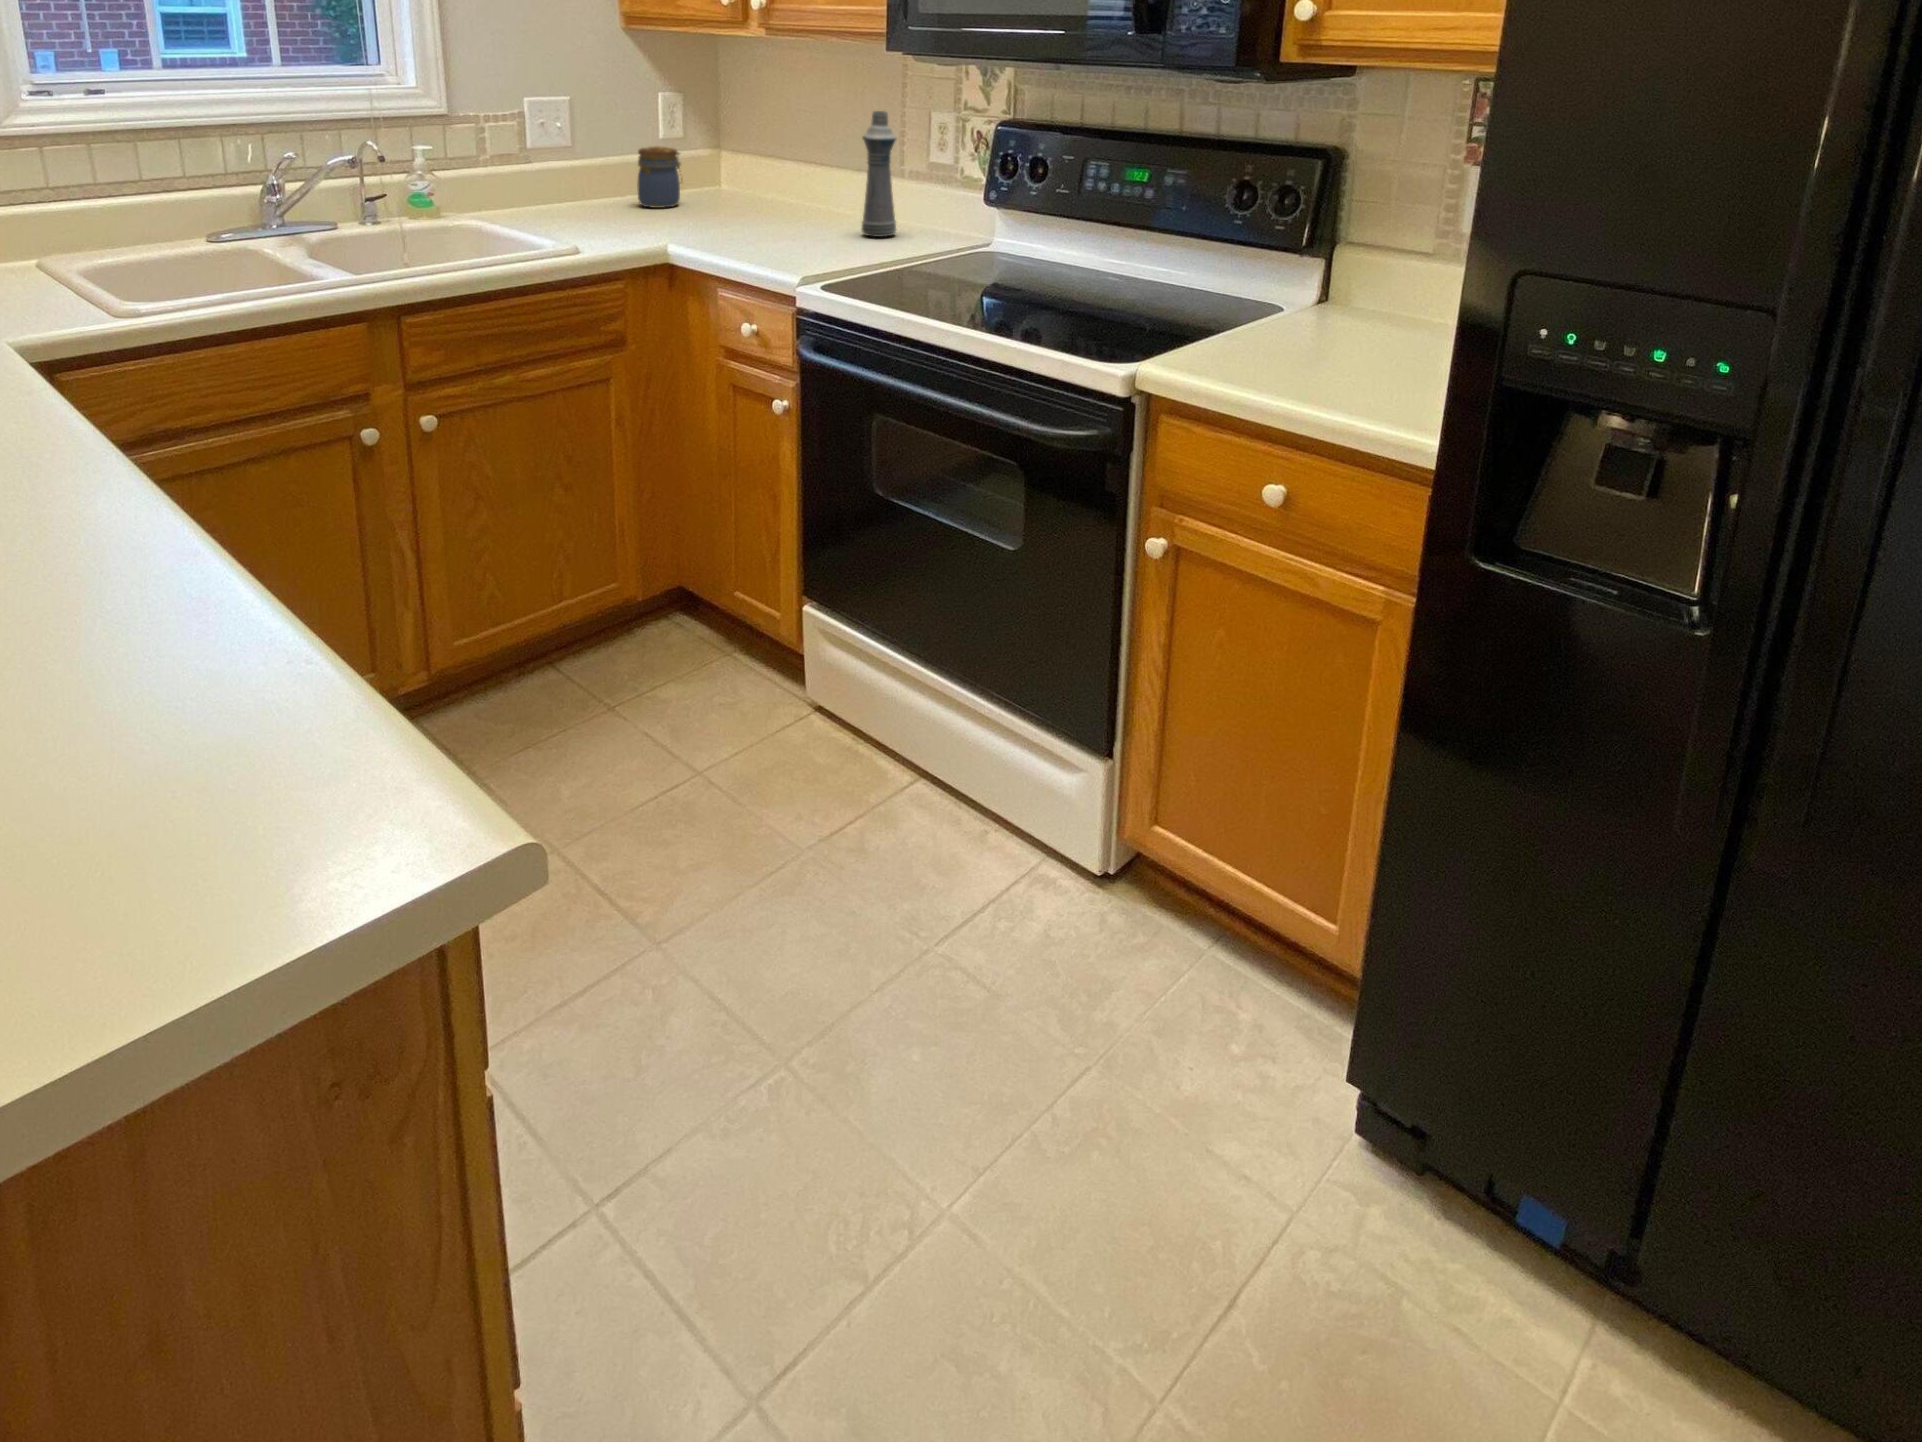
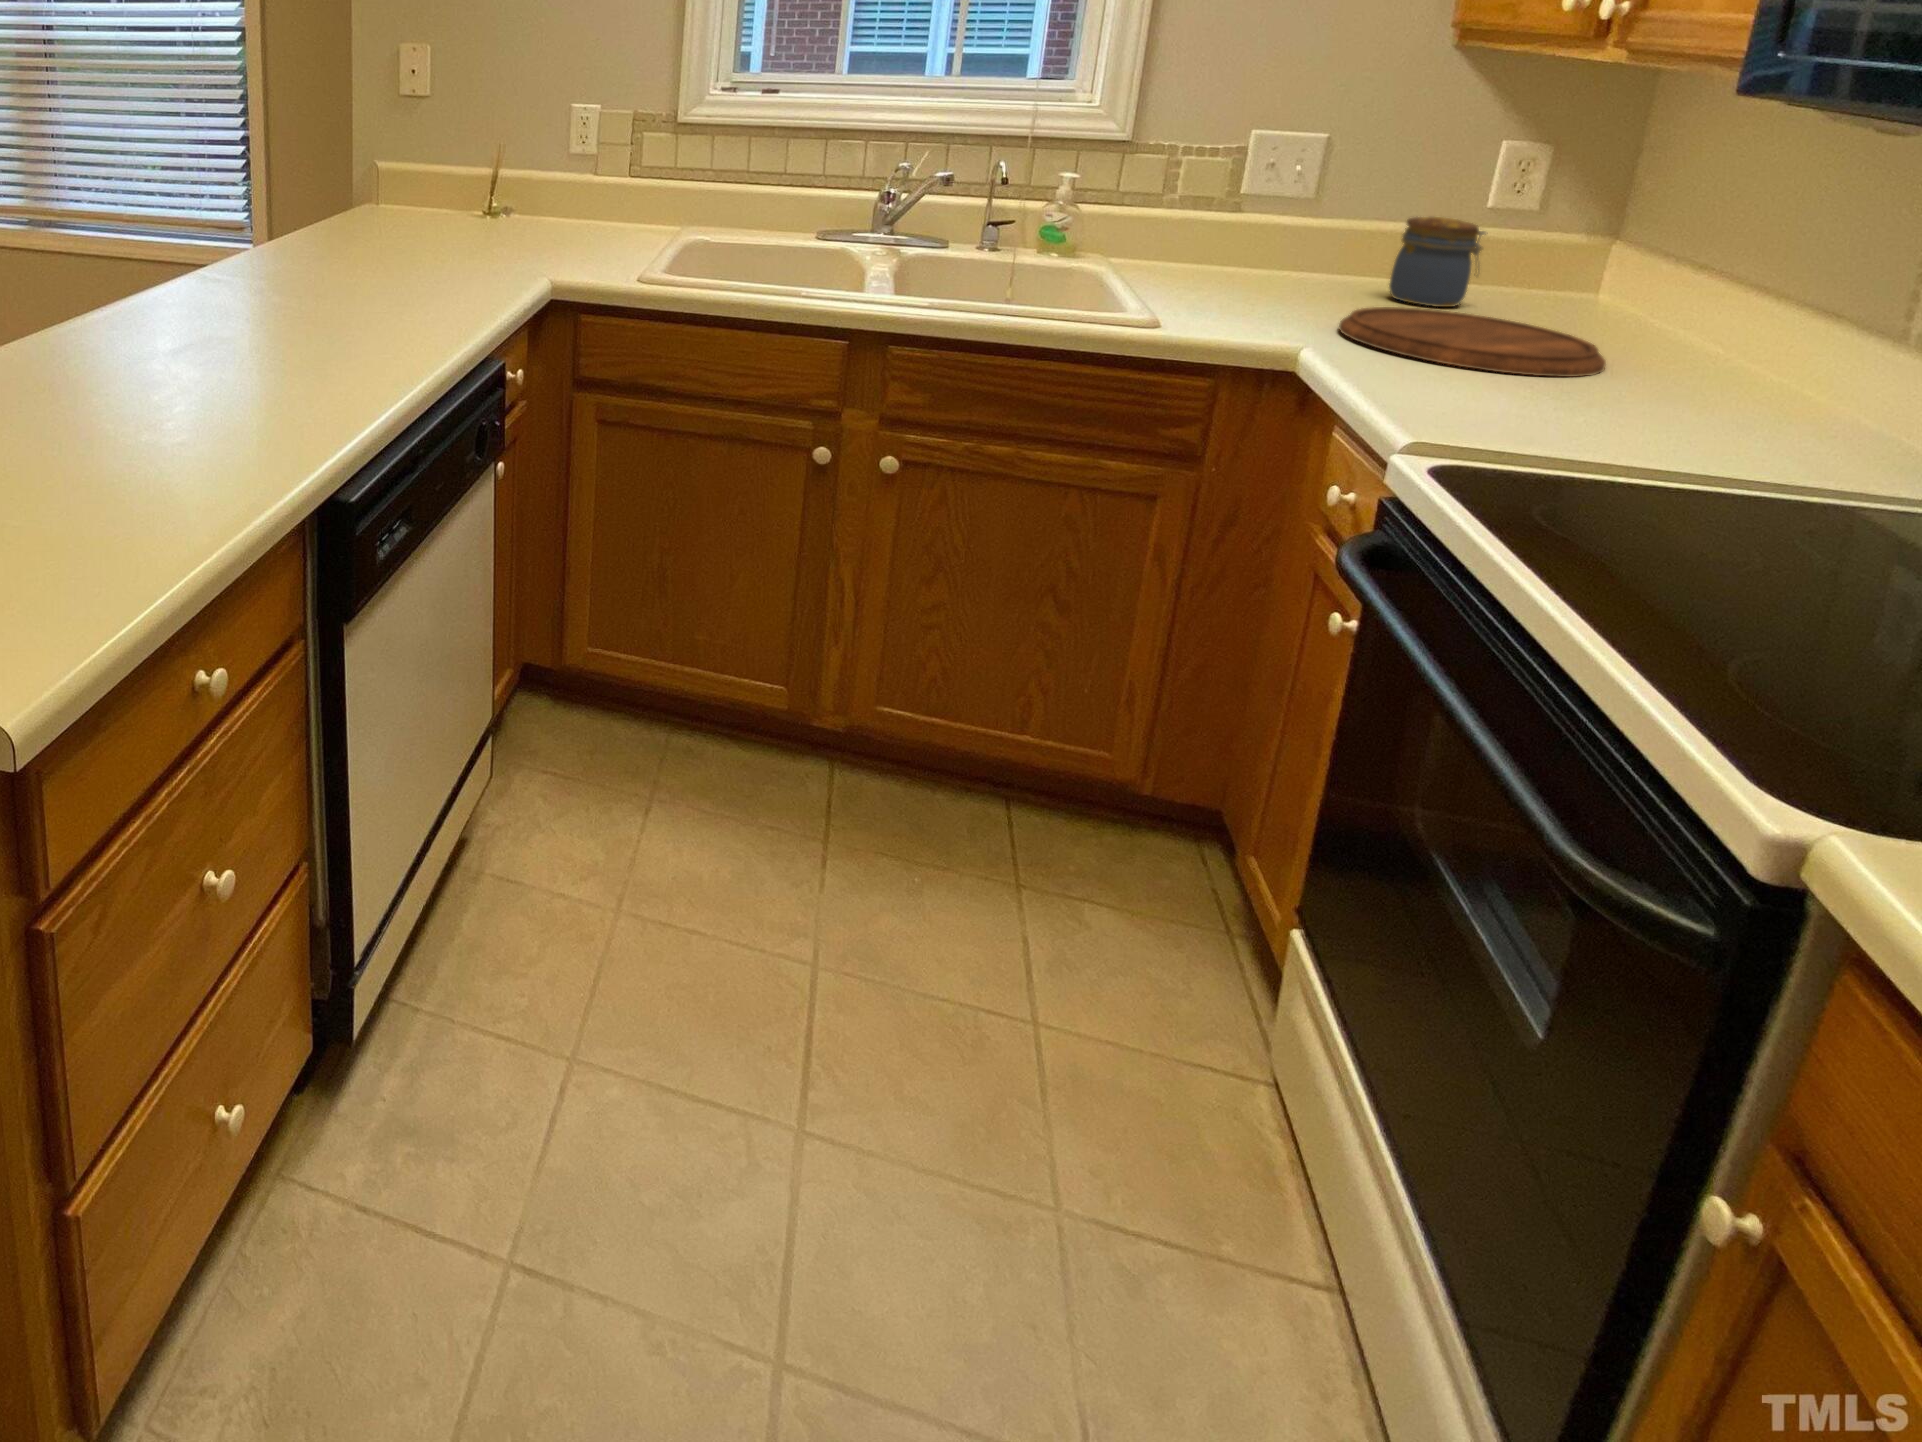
bottle: present [862,111,896,237] -> none [1719,205,1866,436]
cutting board: none [654,206,790,237] -> present [1339,307,1606,377]

